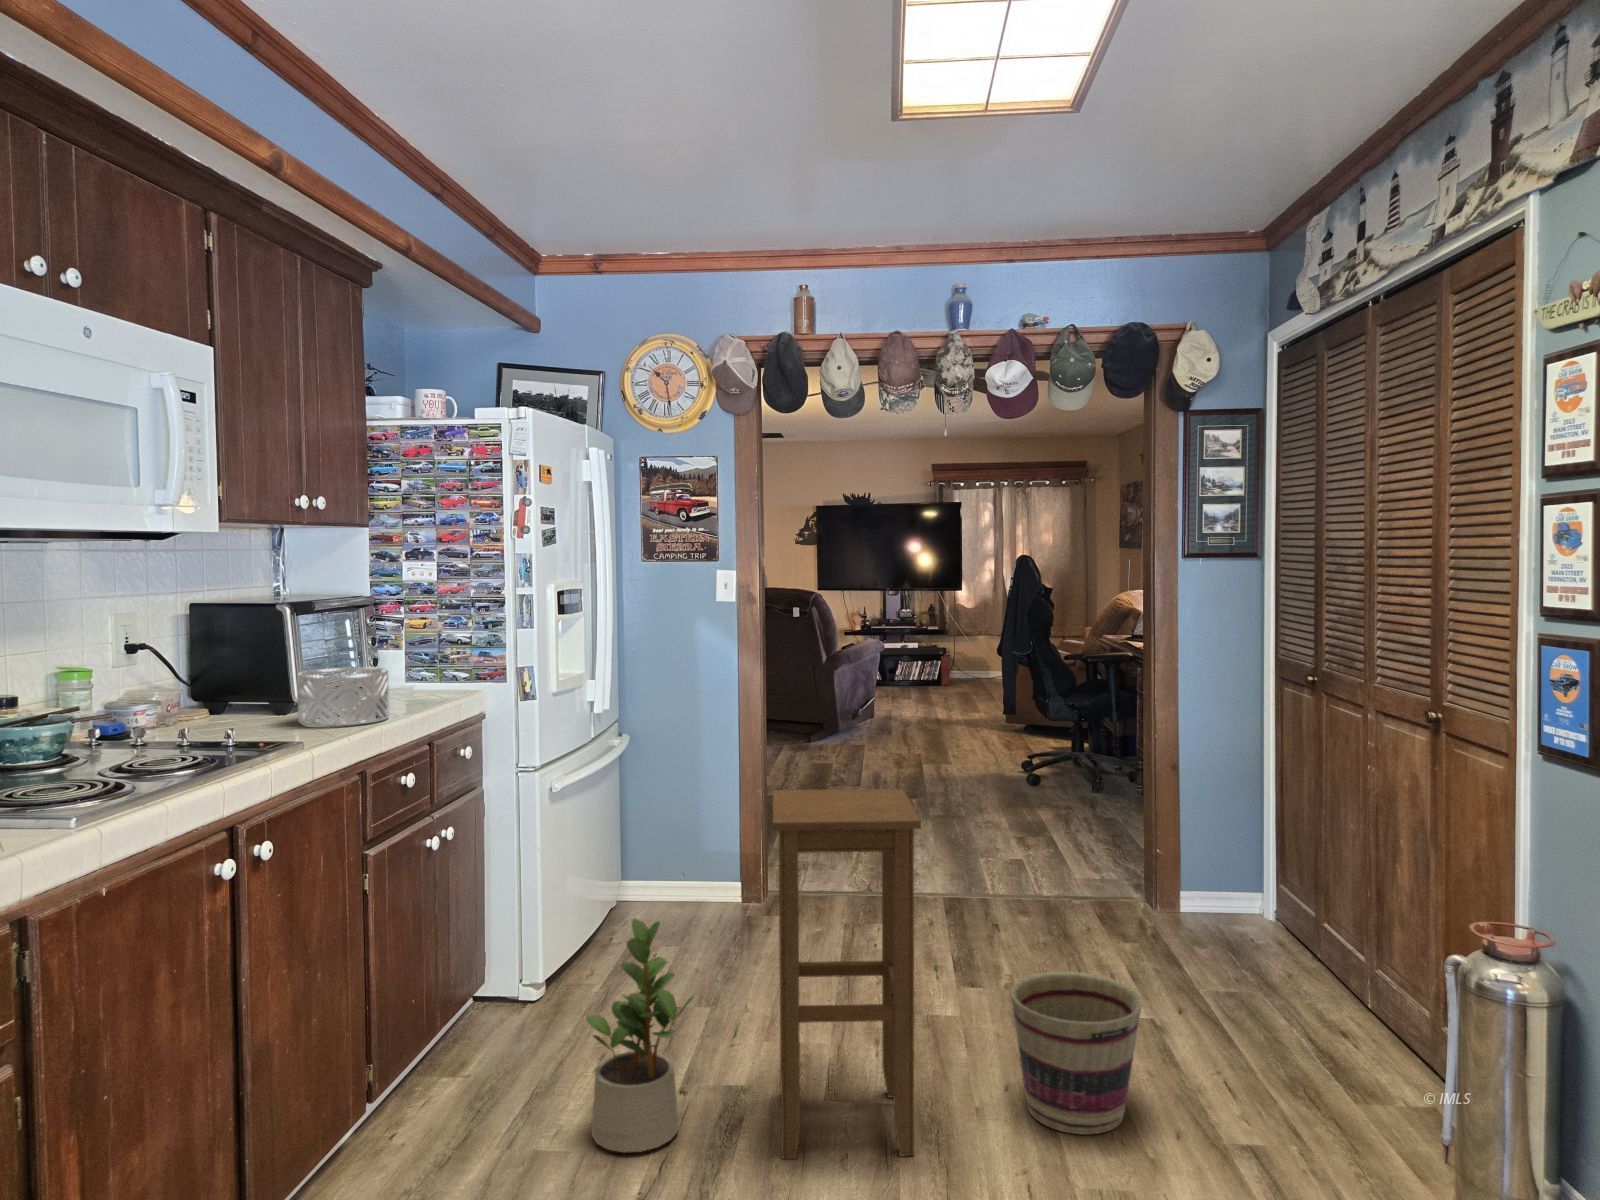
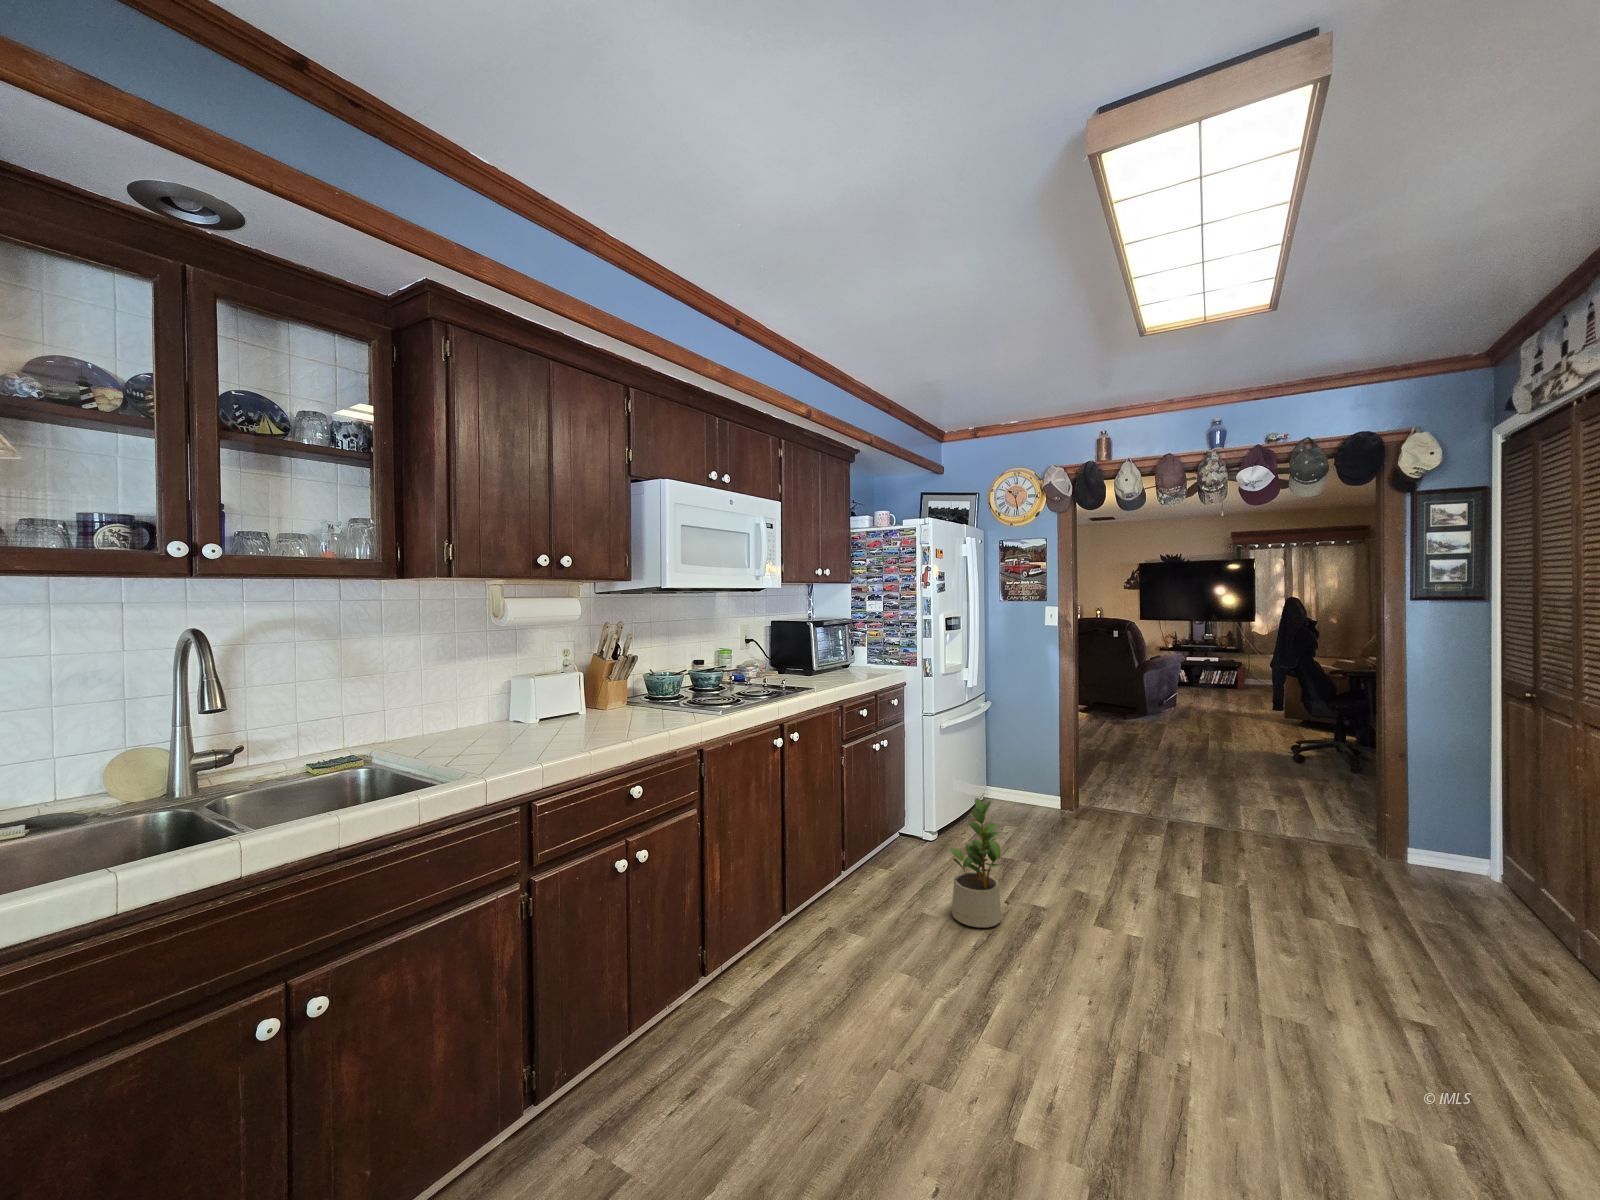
decorative bowl: present [297,667,389,727] -> none [814,653,856,682]
stool: present [773,789,921,1159] -> none [1055,736,1152,970]
basket: present [1011,971,1142,1135] -> none [1225,876,1330,990]

